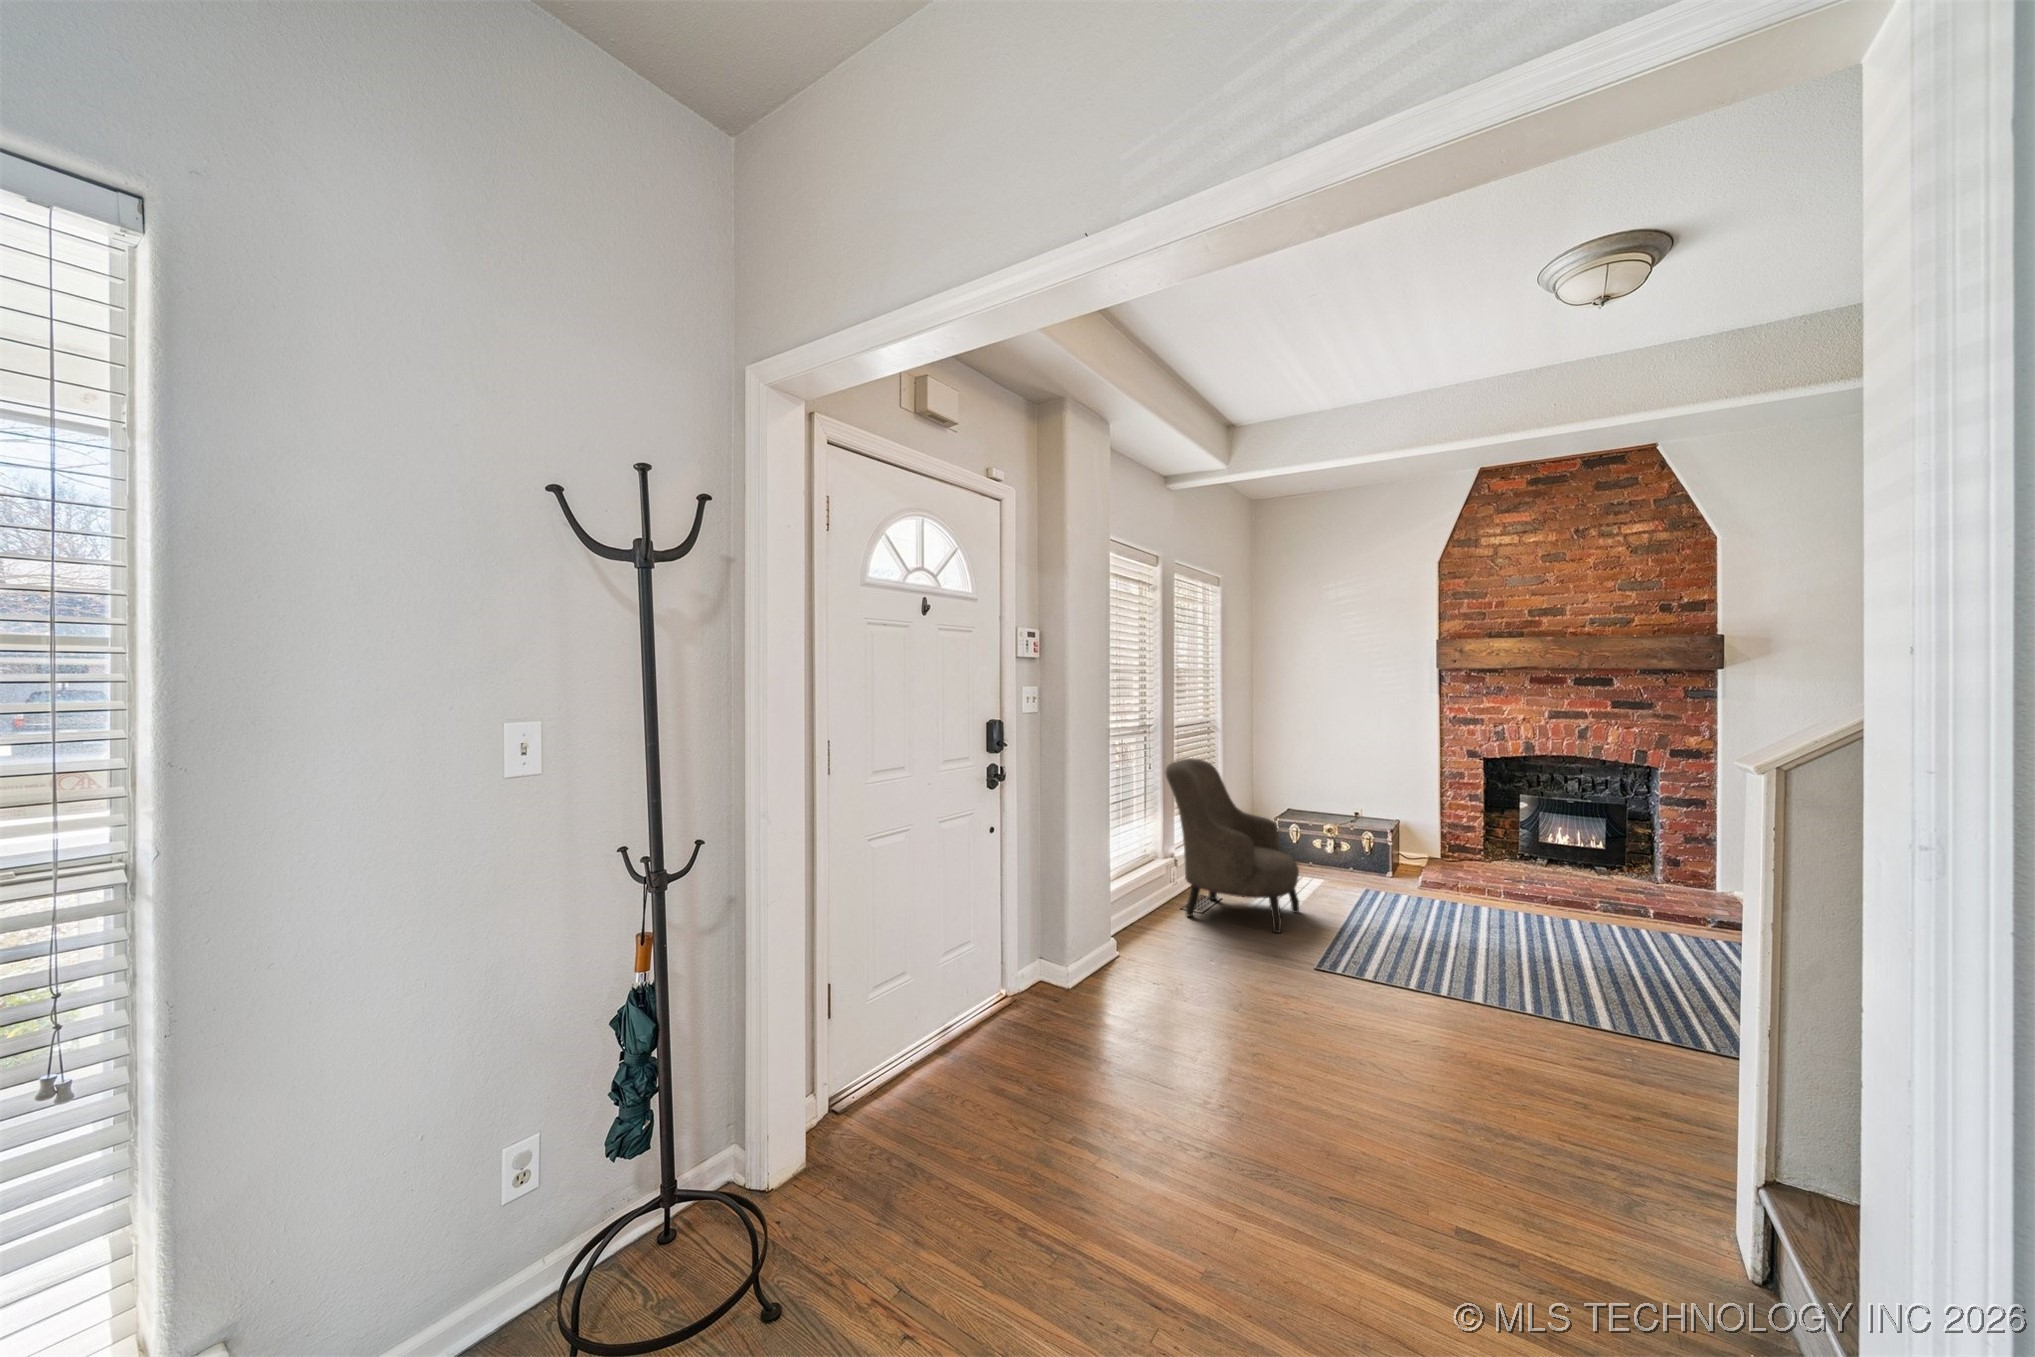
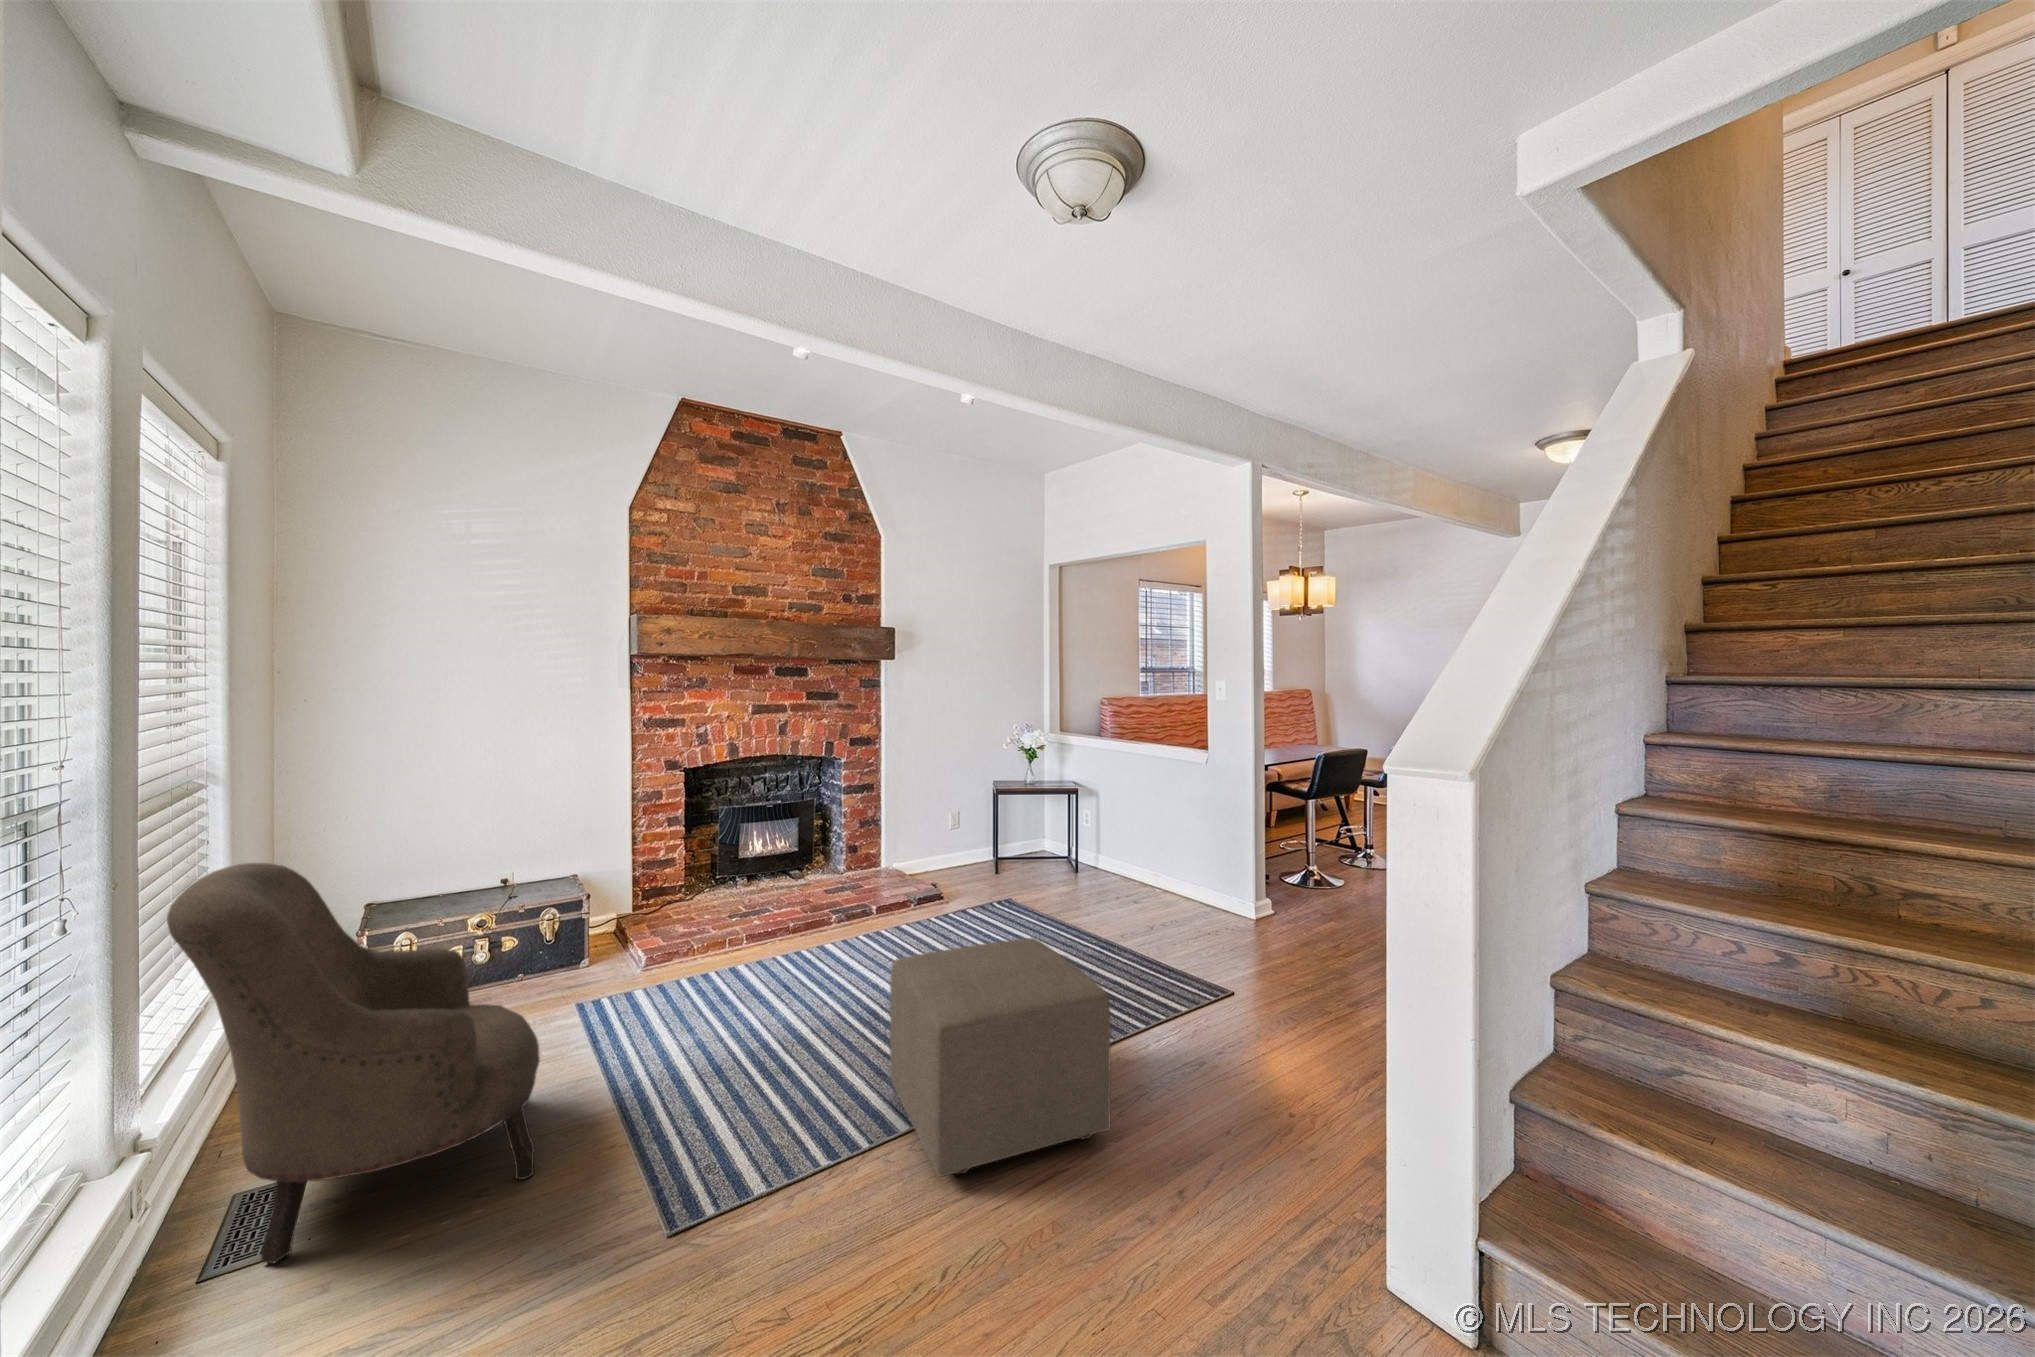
ottoman: none [1453,890,1650,1066] -> present [890,938,1111,1177]

